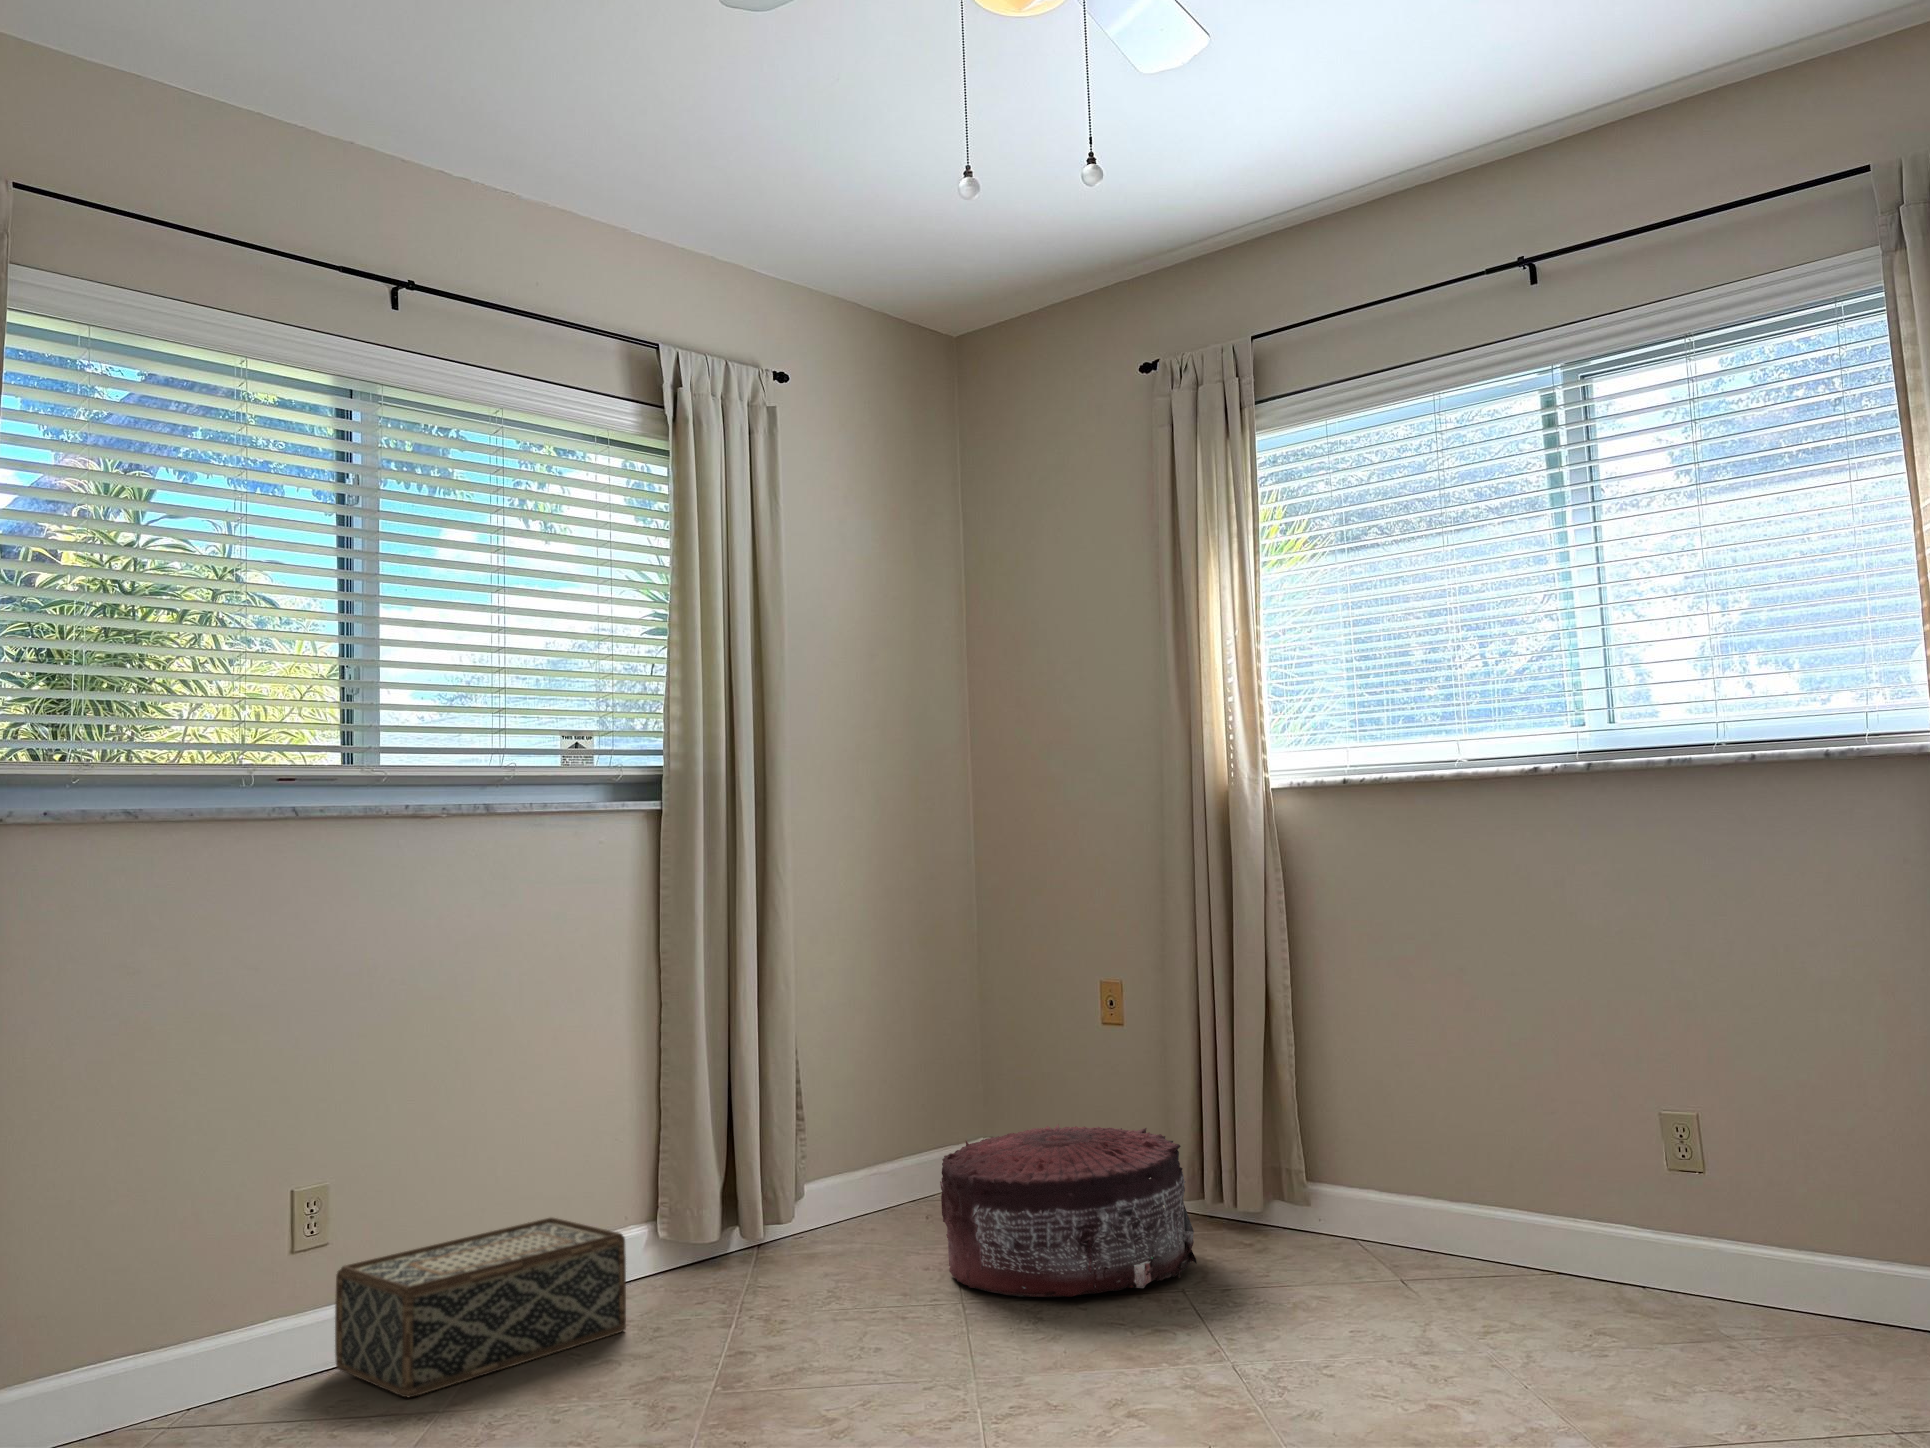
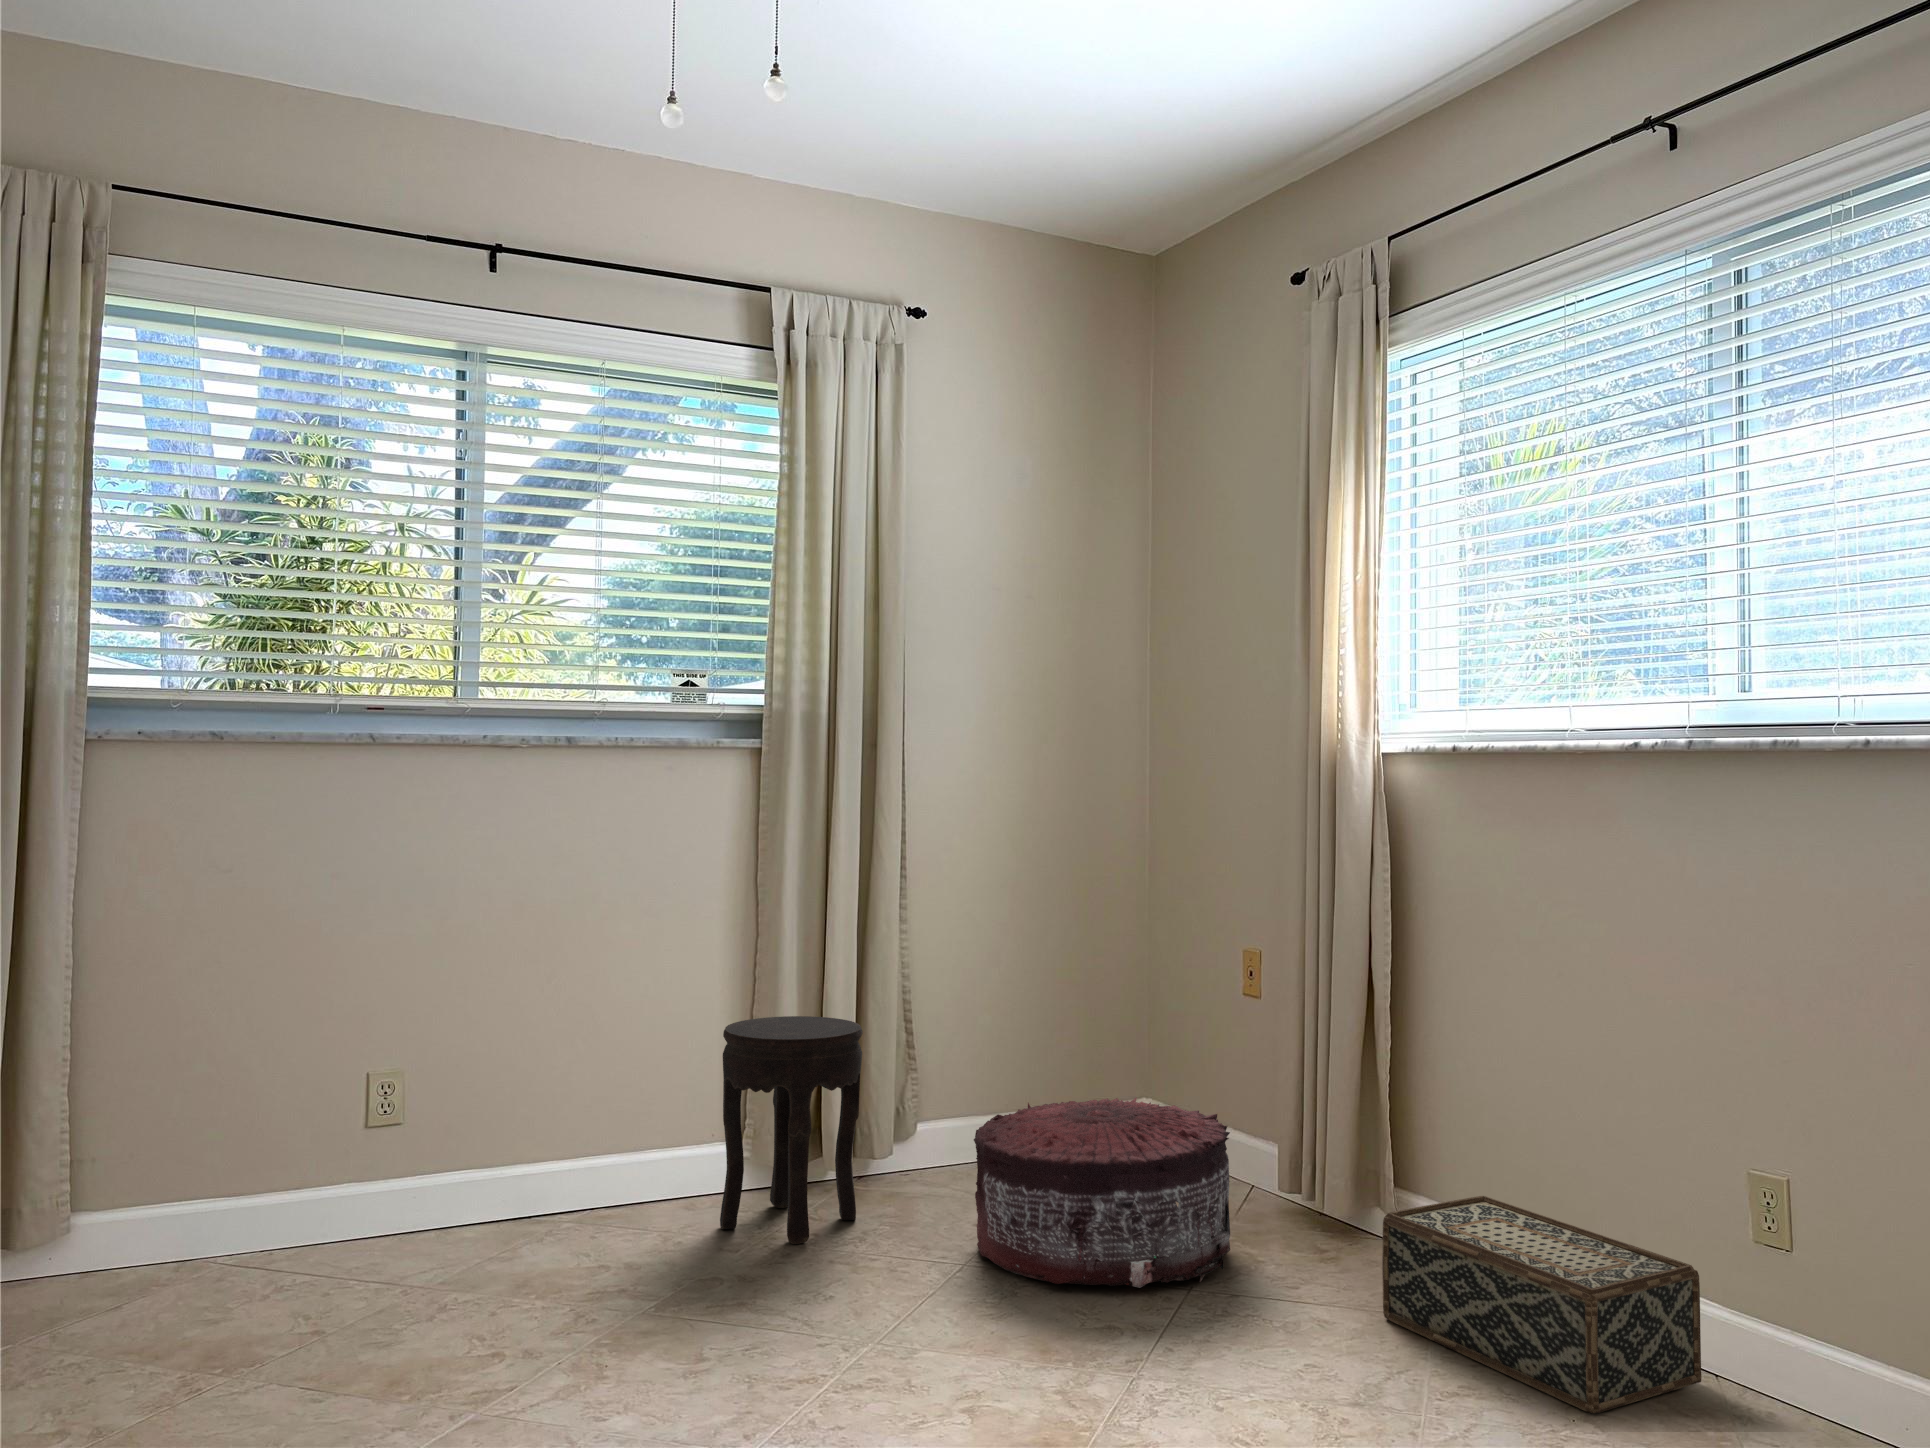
side table: none [673,1079,814,1308] -> present [720,1016,863,1244]
woven basket: present [335,1217,626,1397] -> present [1382,1196,1702,1413]

